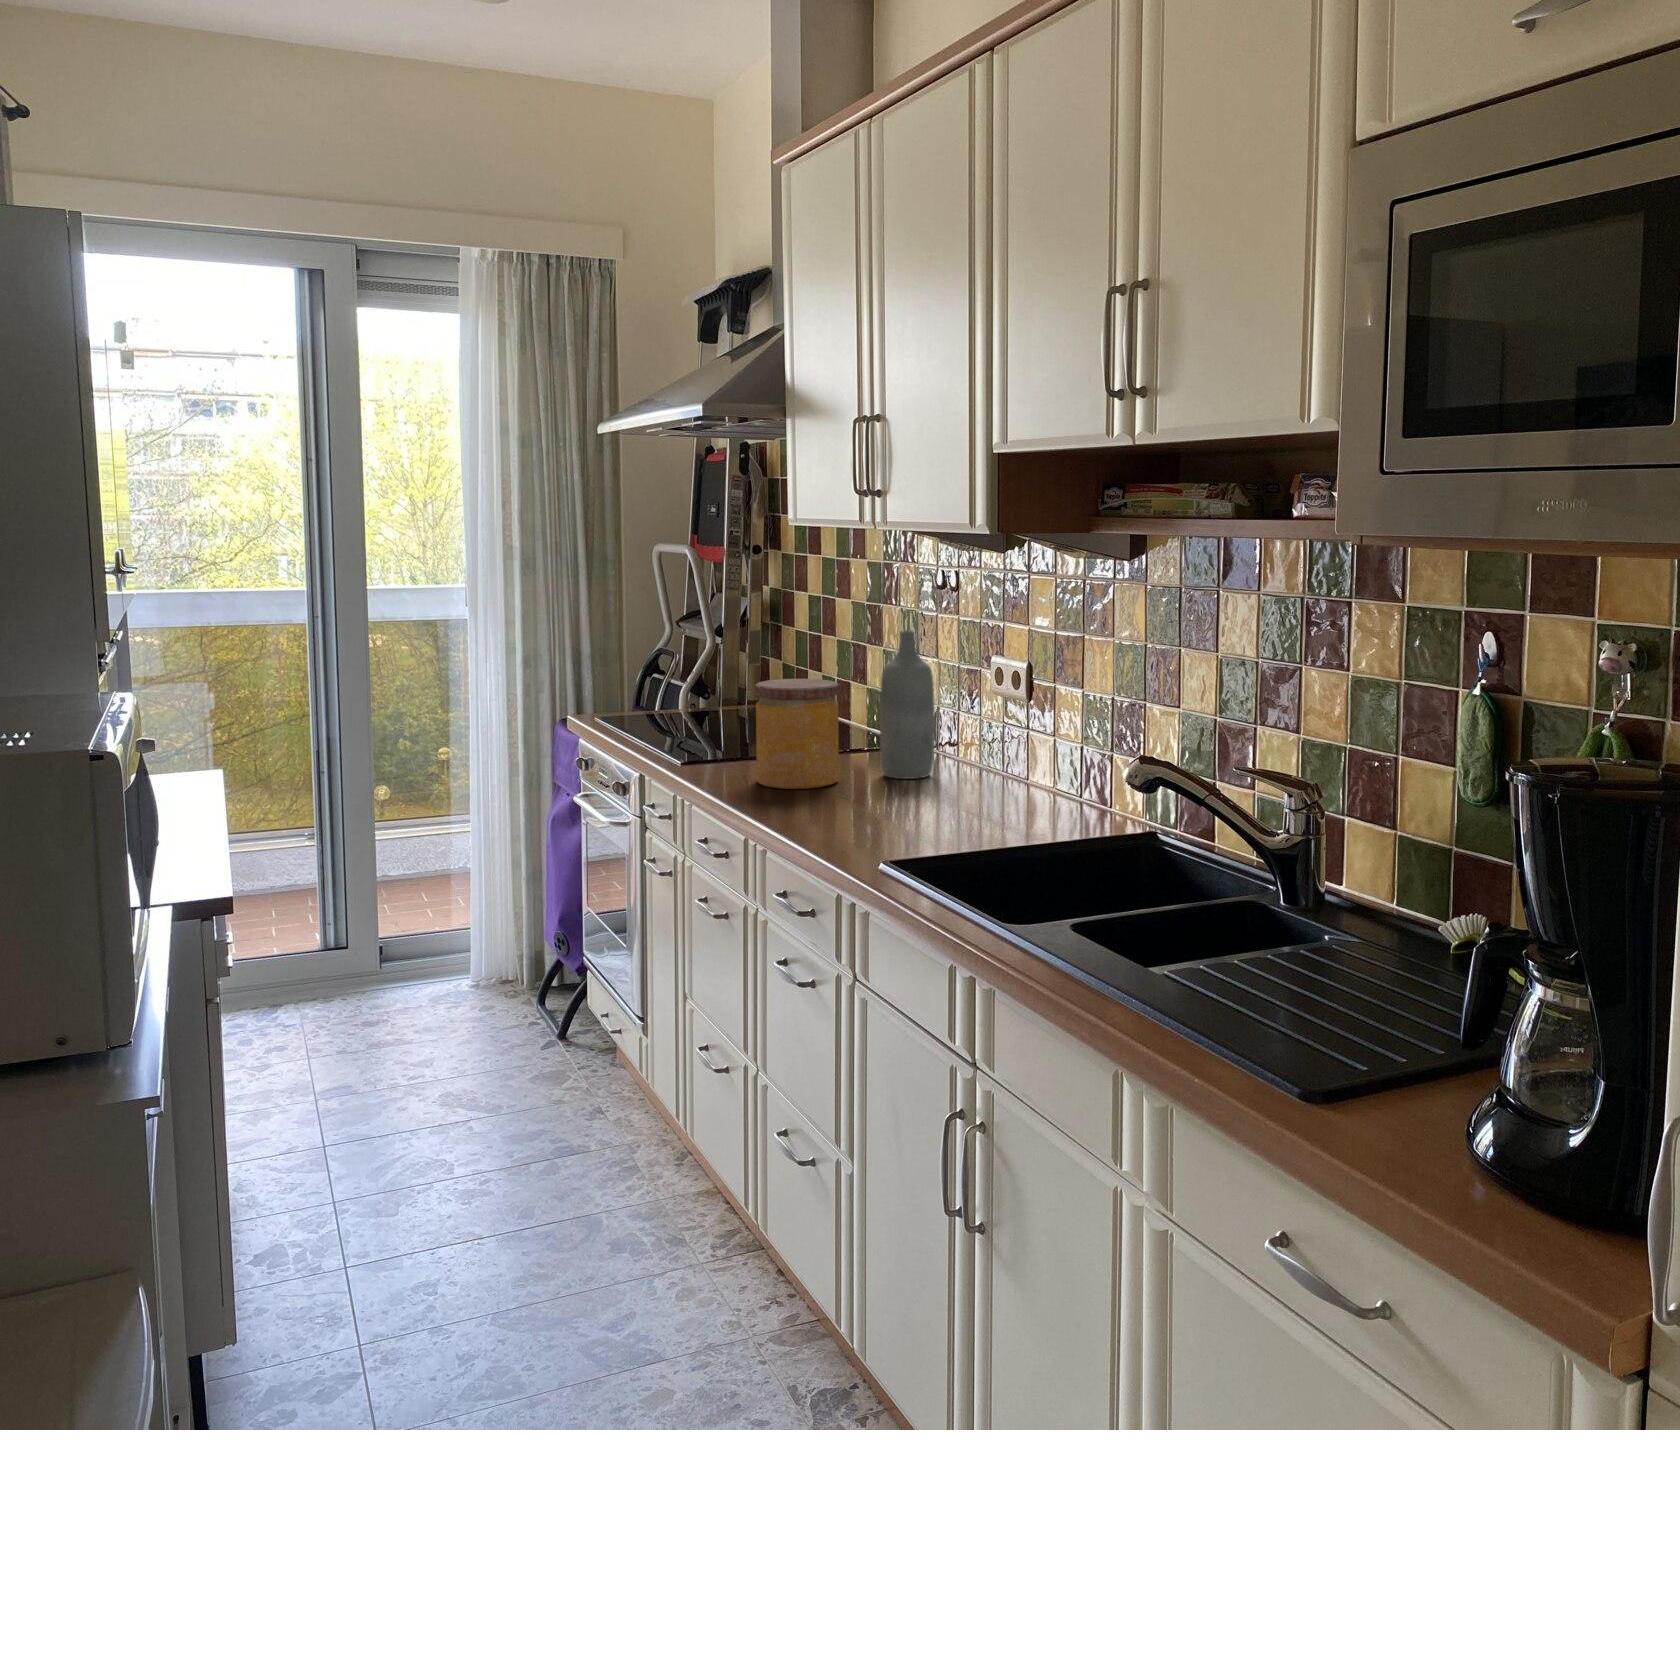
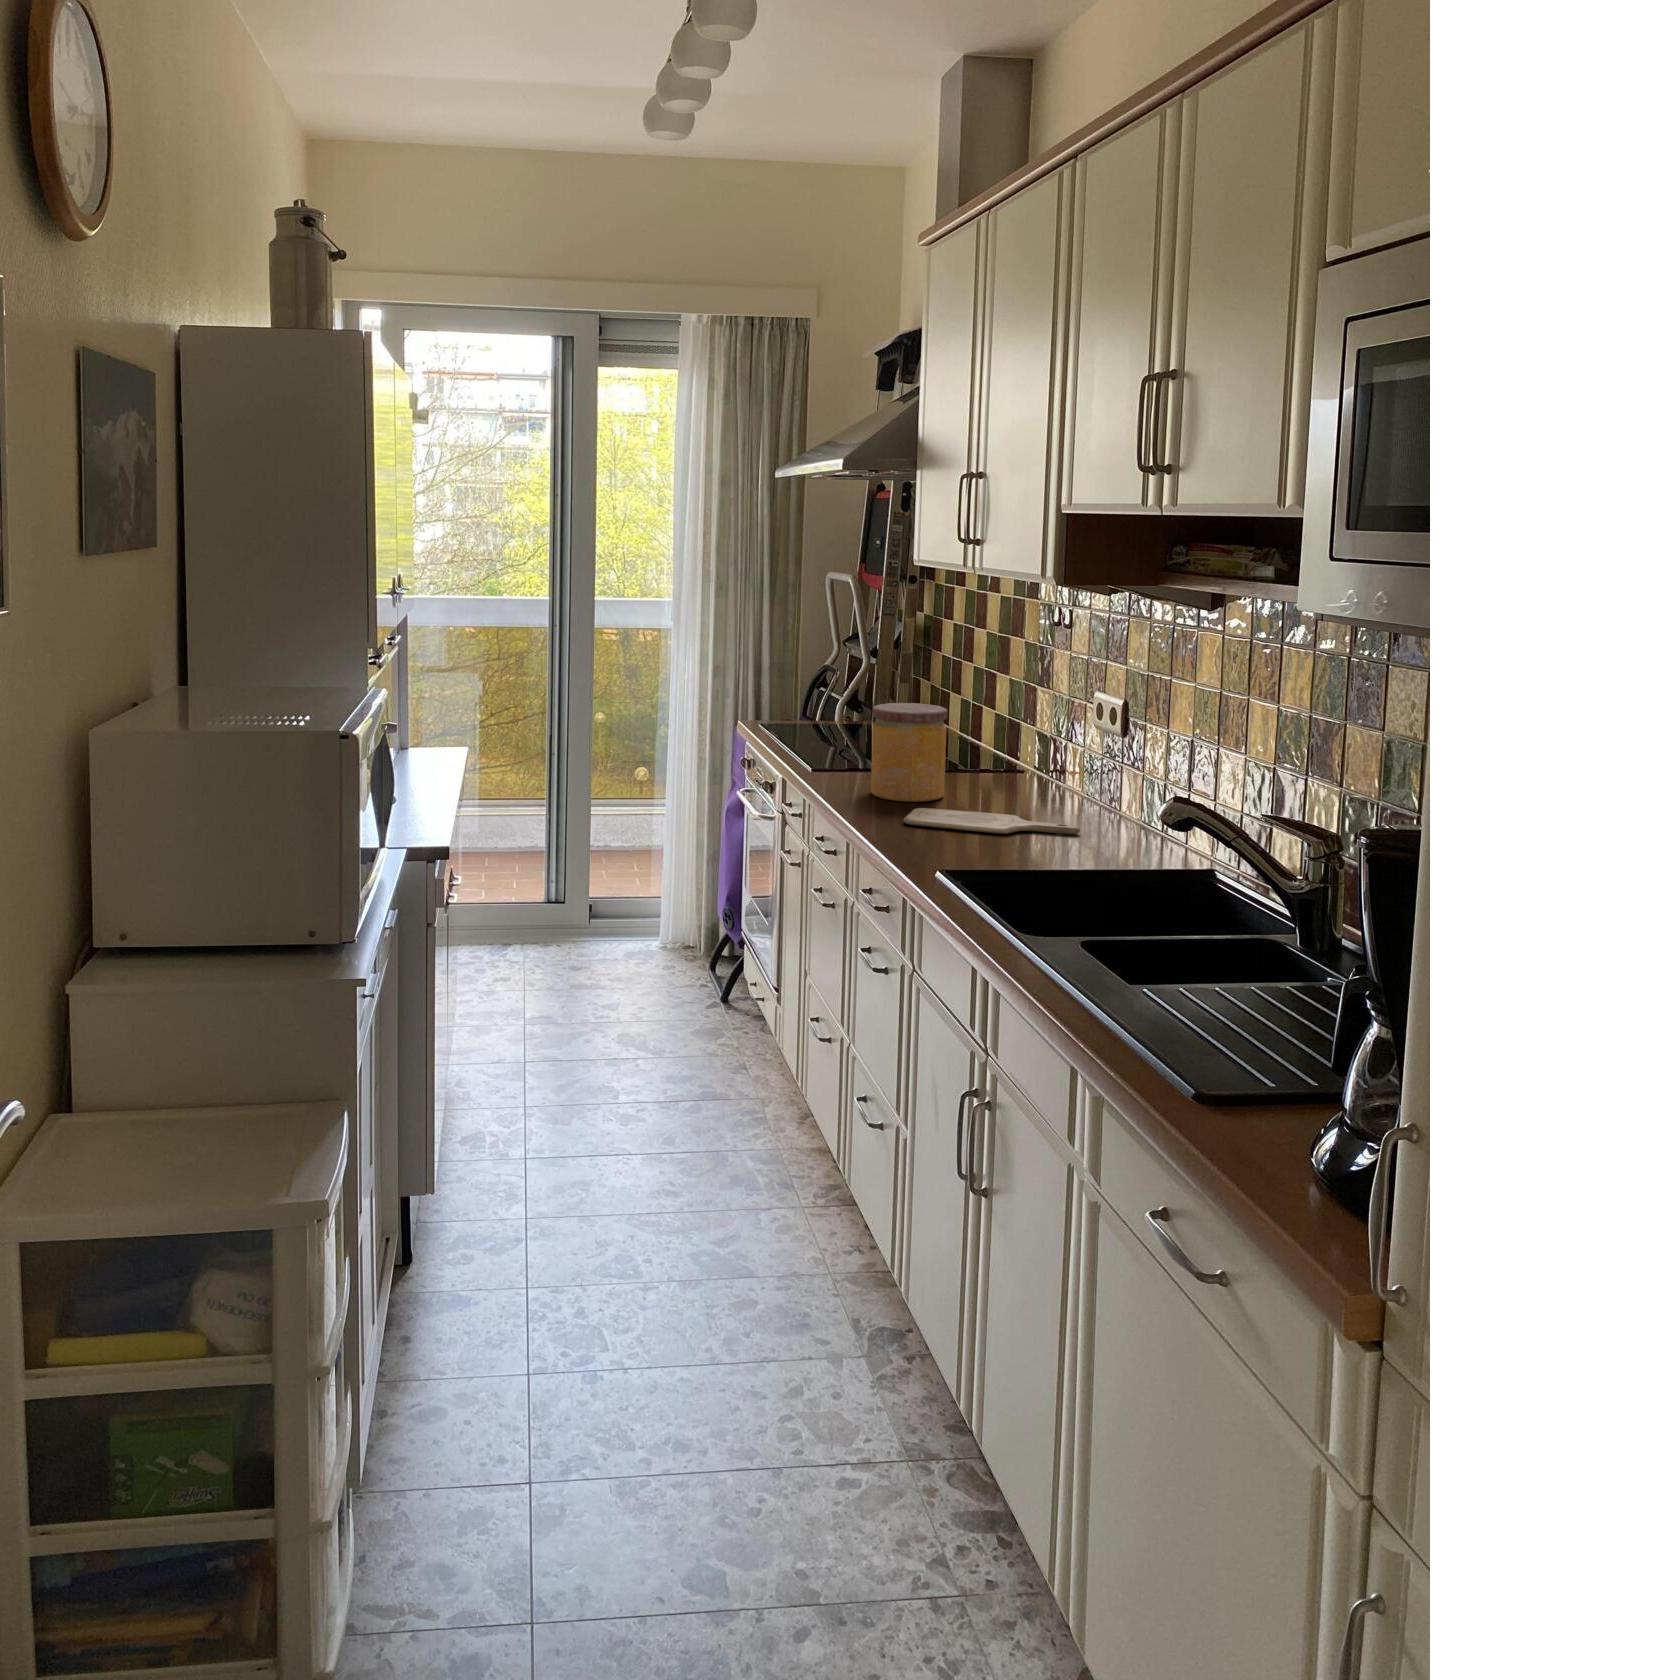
bottle: present [880,631,935,779] -> none [986,665,1038,800]
cutting board: none [810,794,1002,814] -> present [904,808,1080,834]

